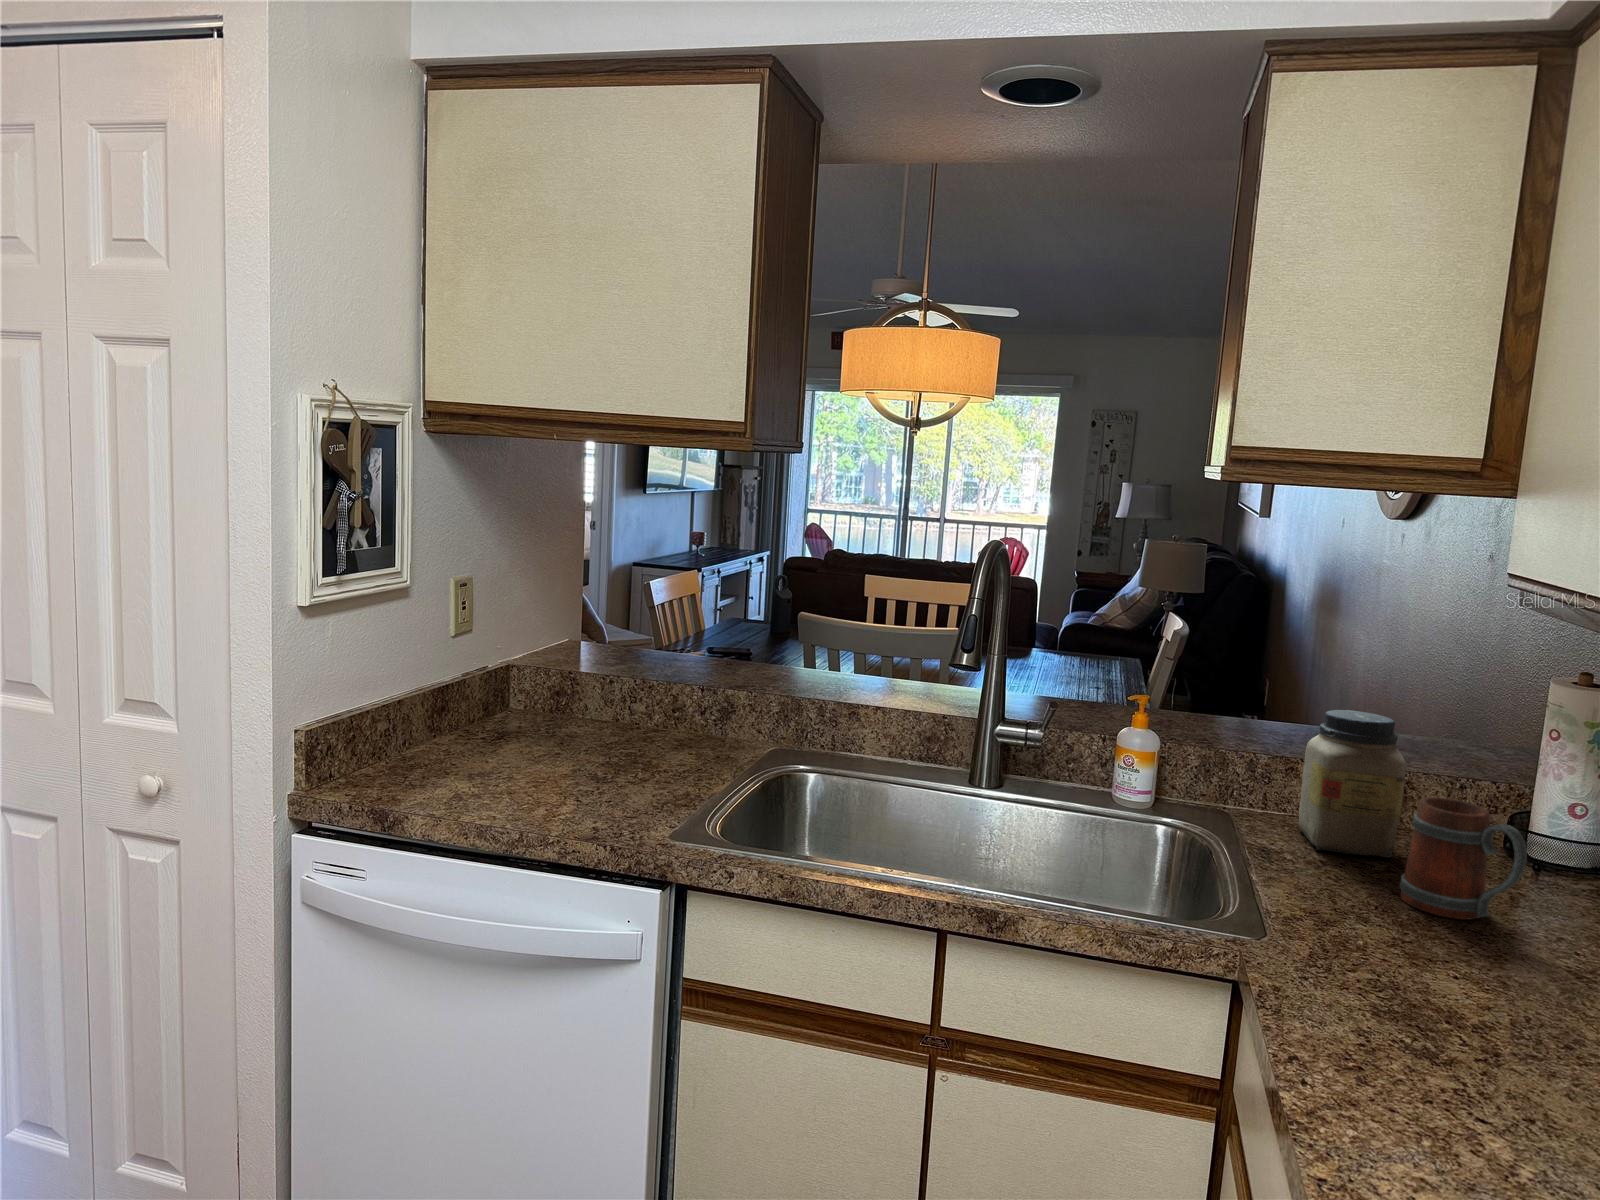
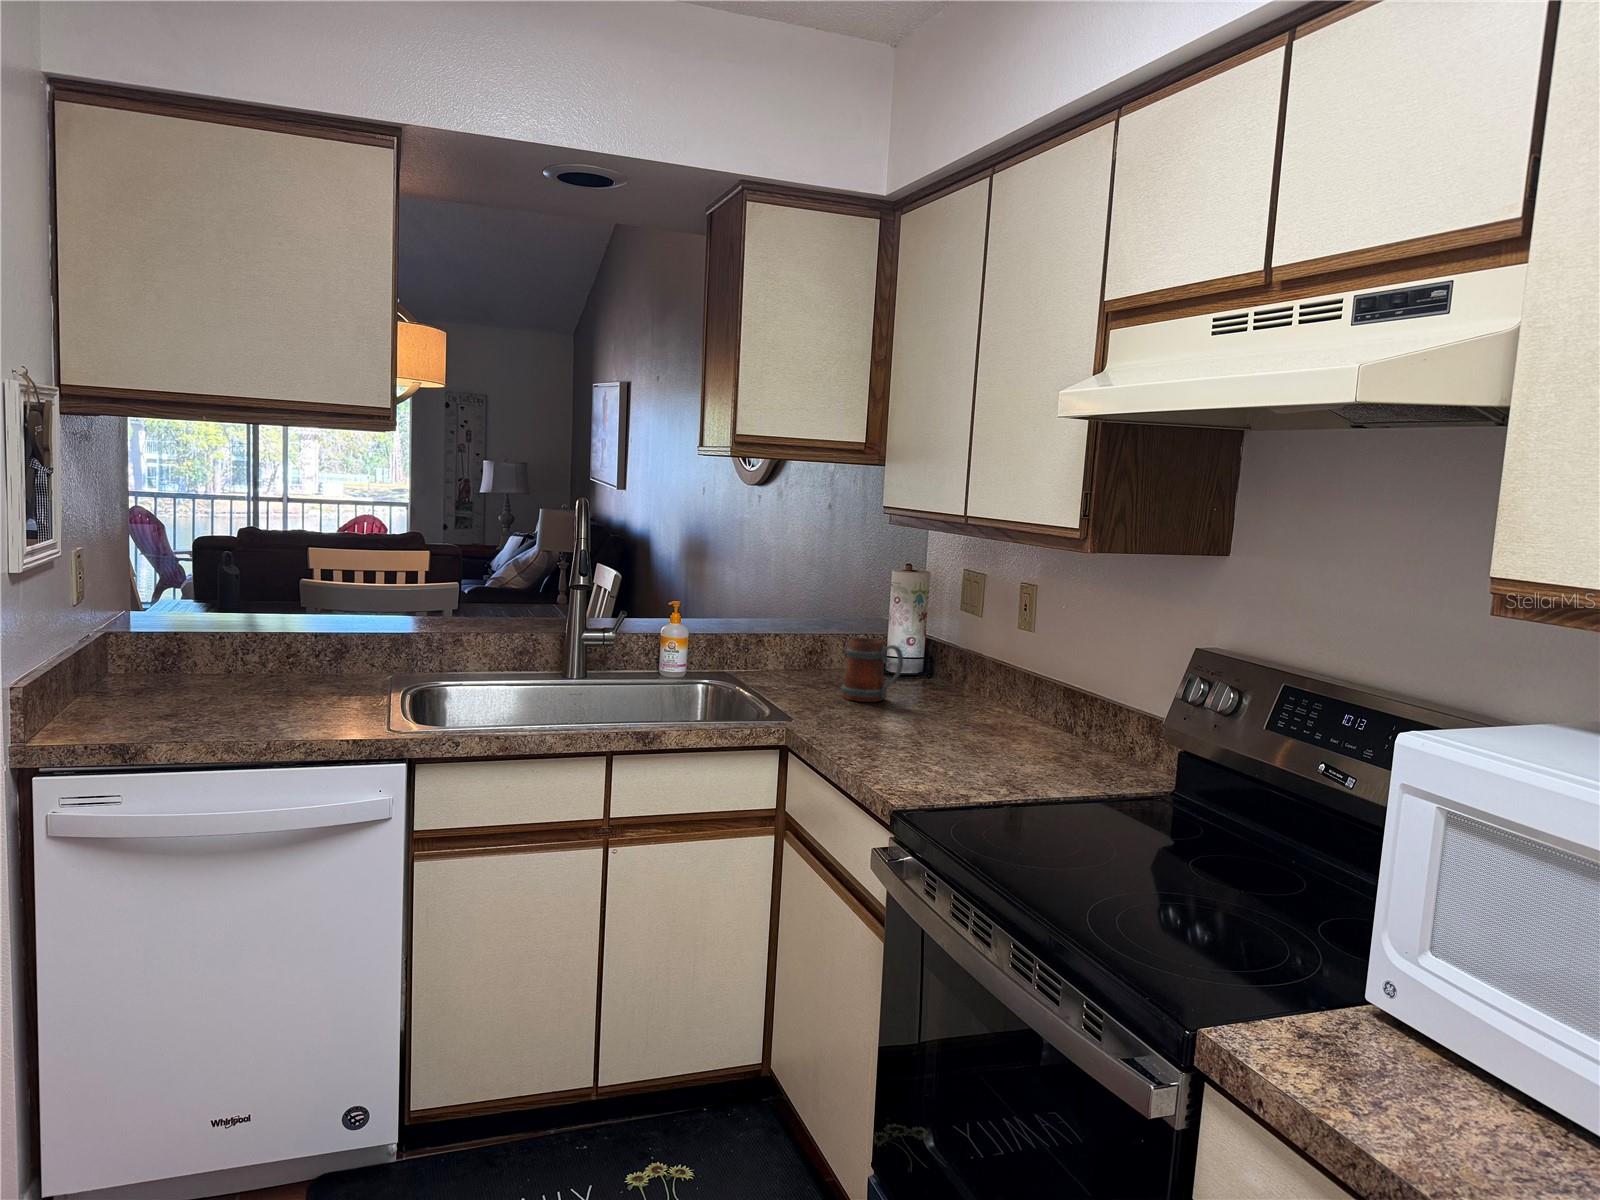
jar: present [1299,710,1406,857] -> none [774,598,833,684]

